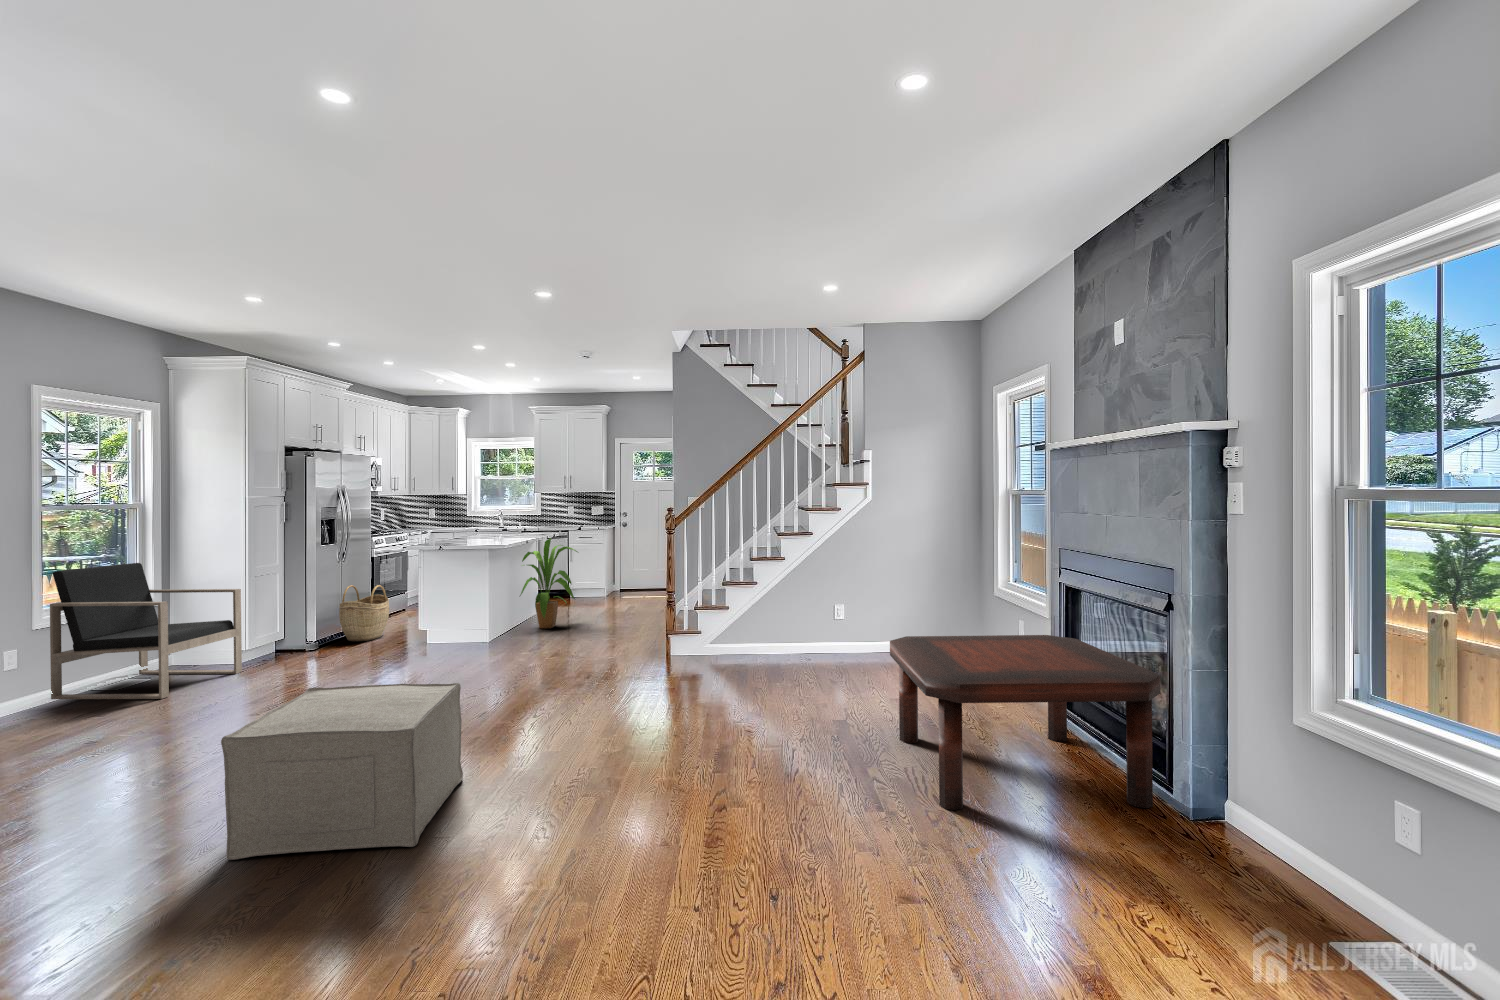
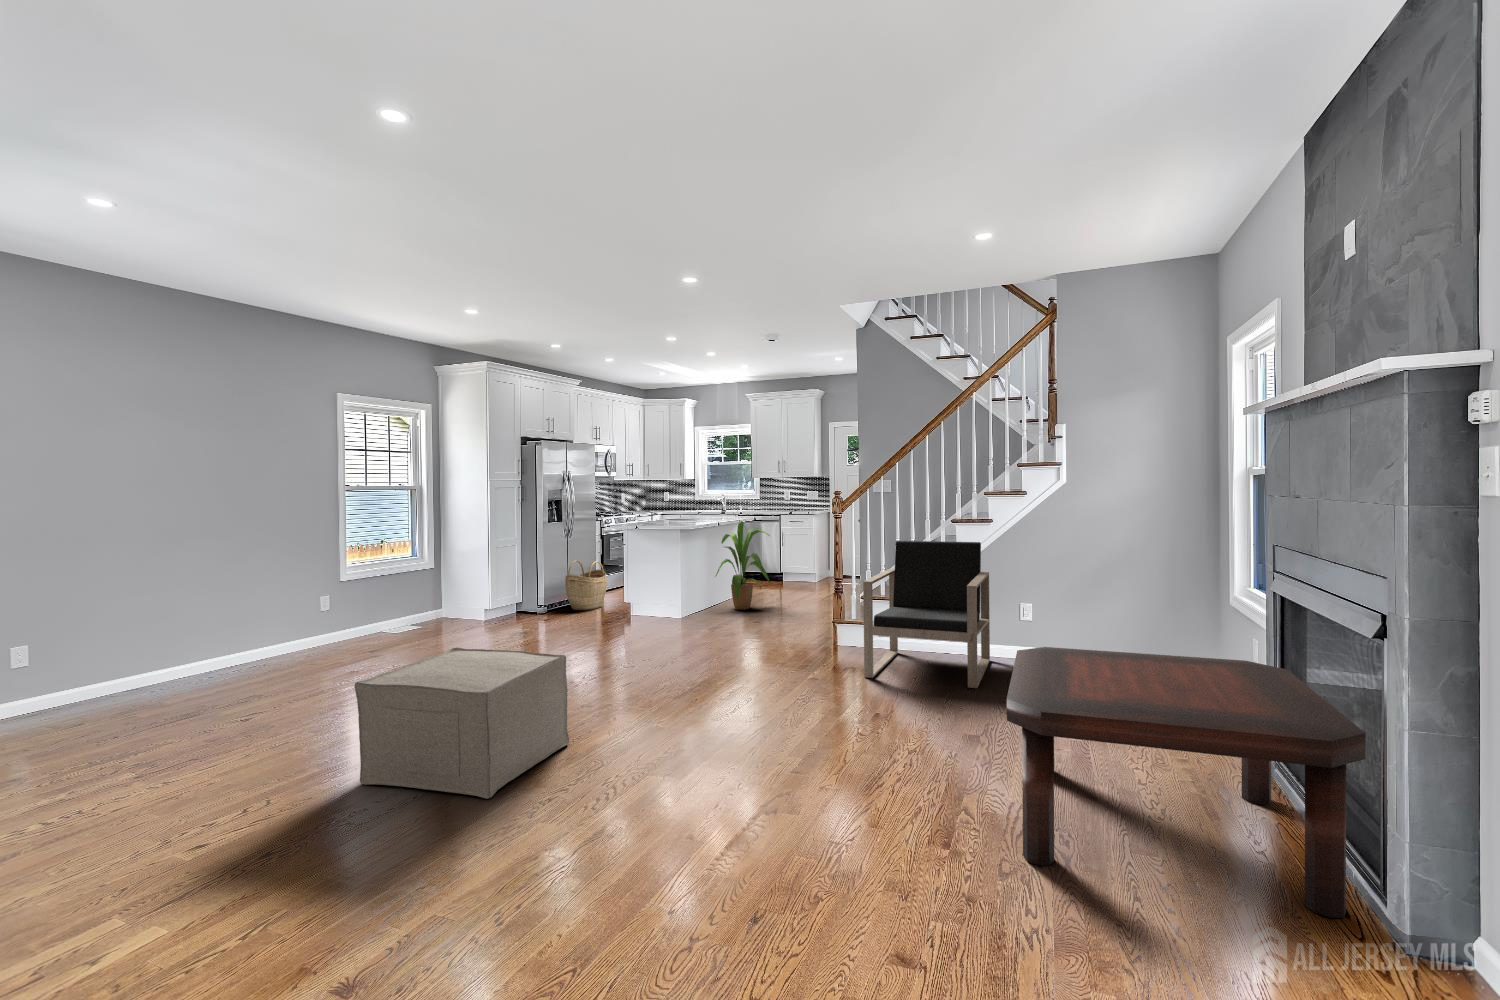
armchair: present [50,563,242,699] -> present [863,541,990,688]

